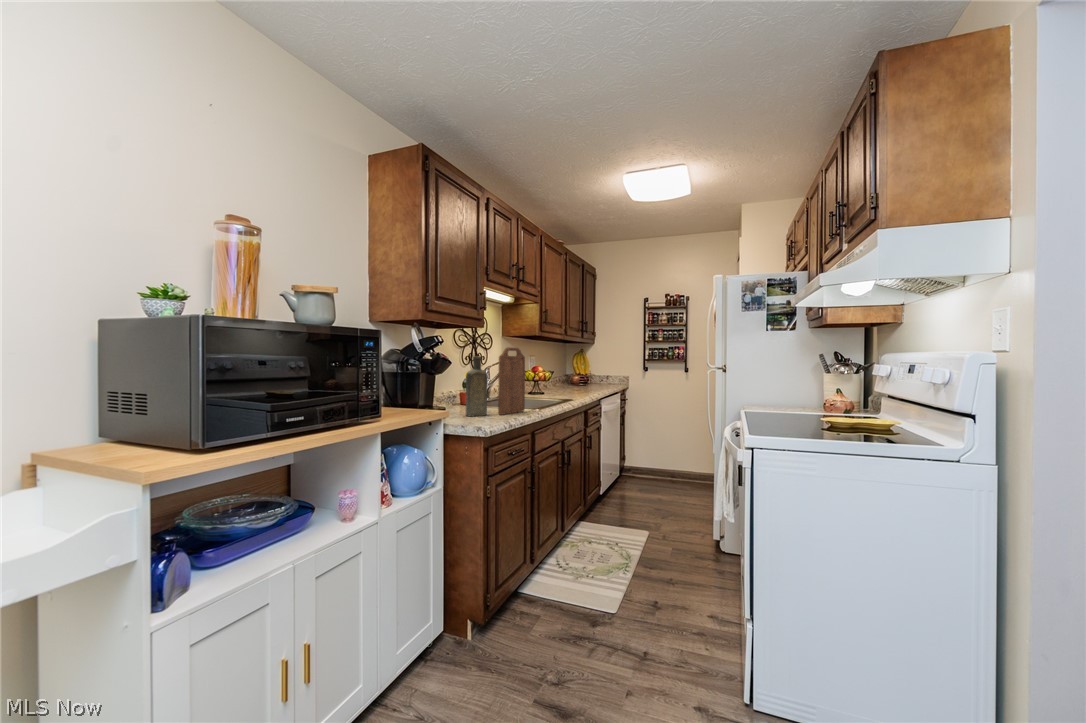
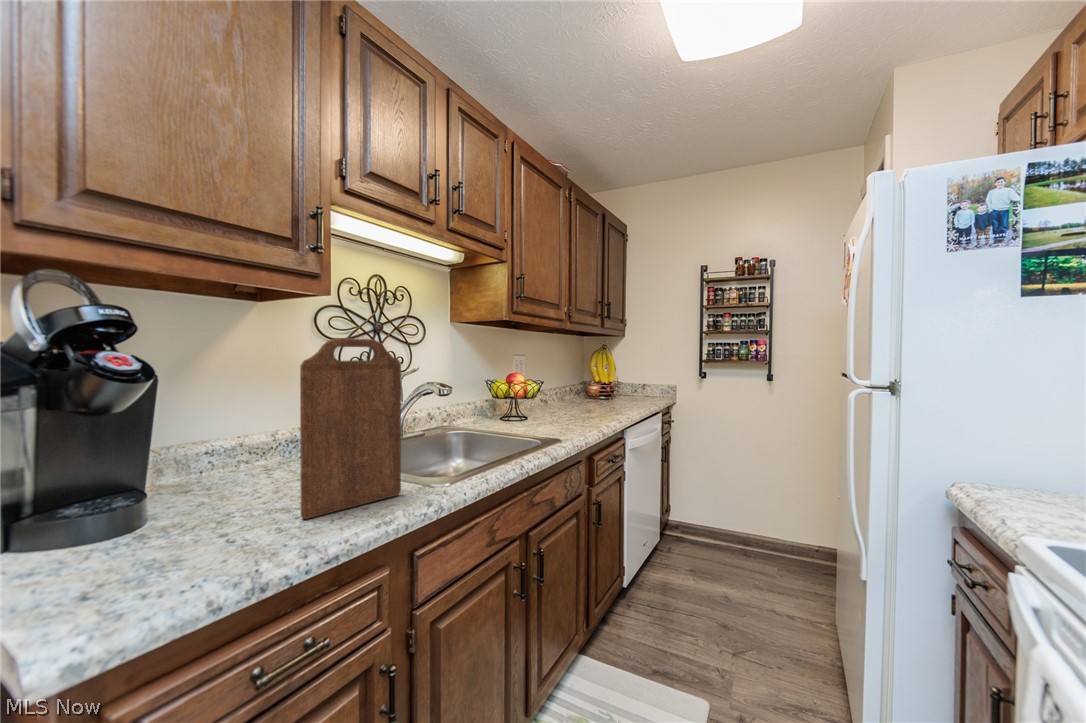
bottle: present [466,356,487,416] -> none [195,362,271,529]

